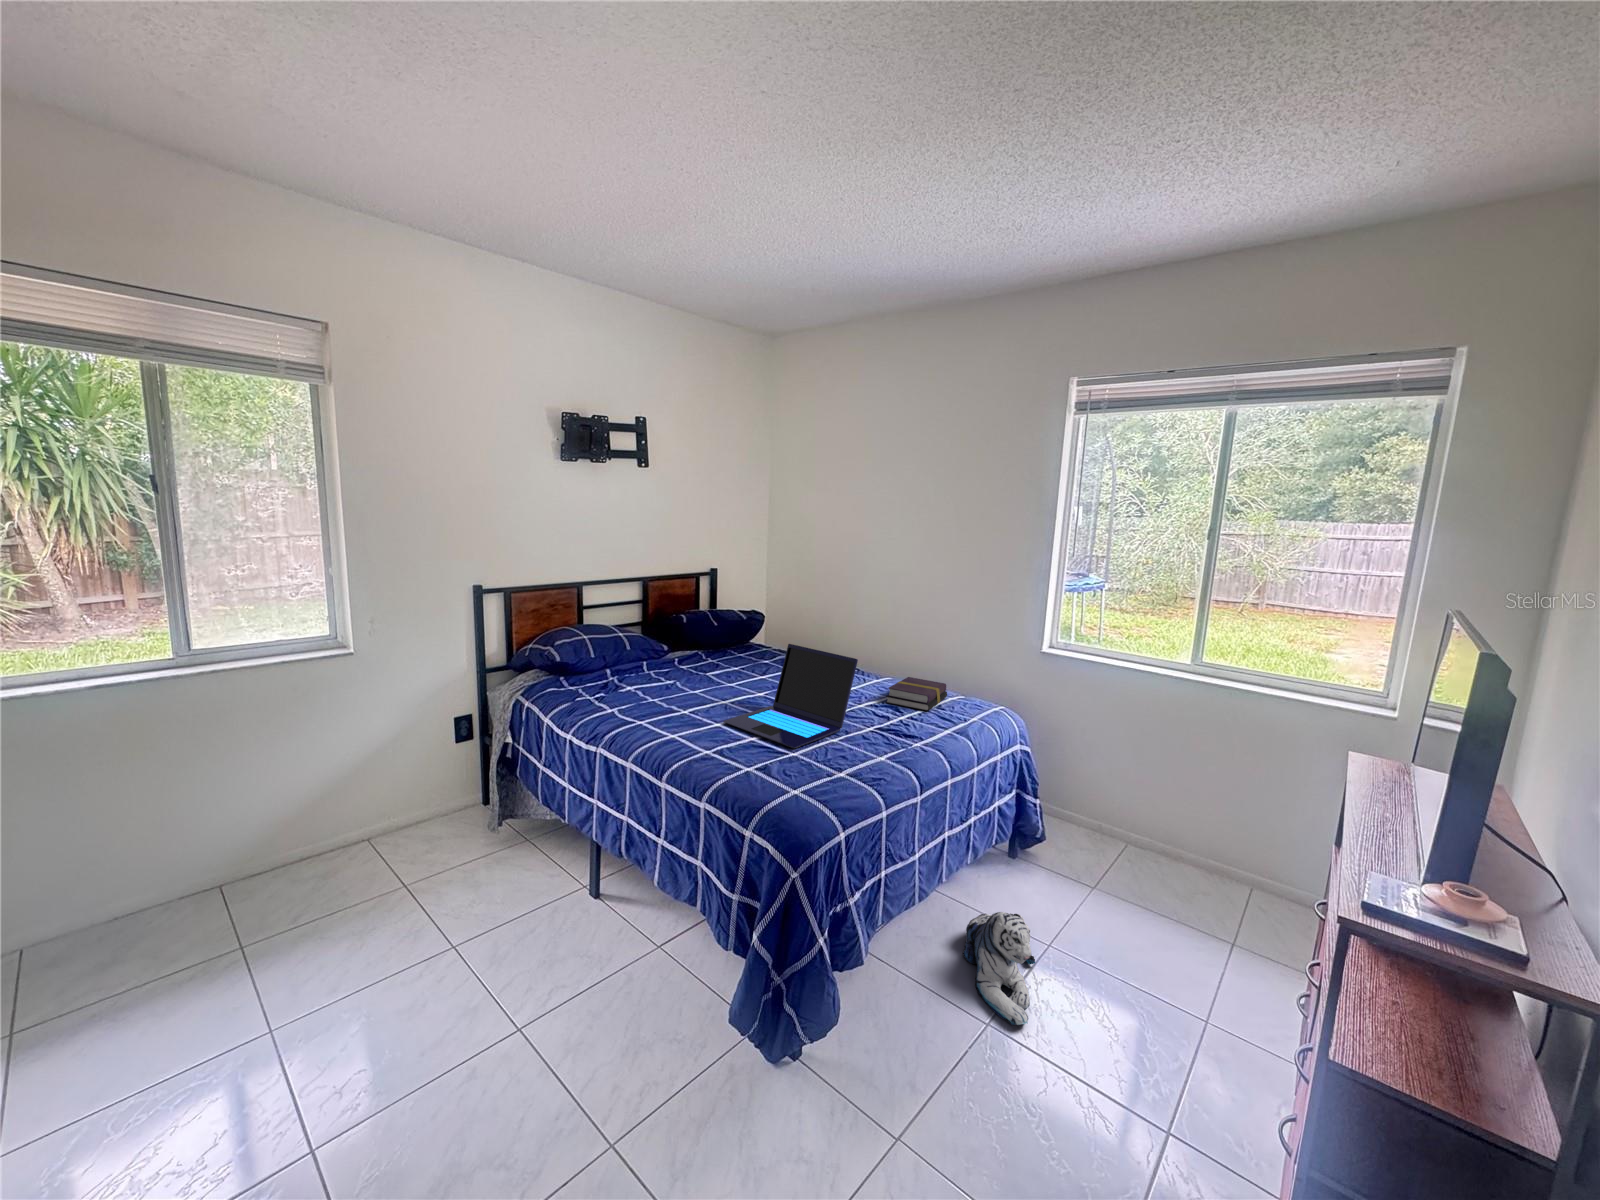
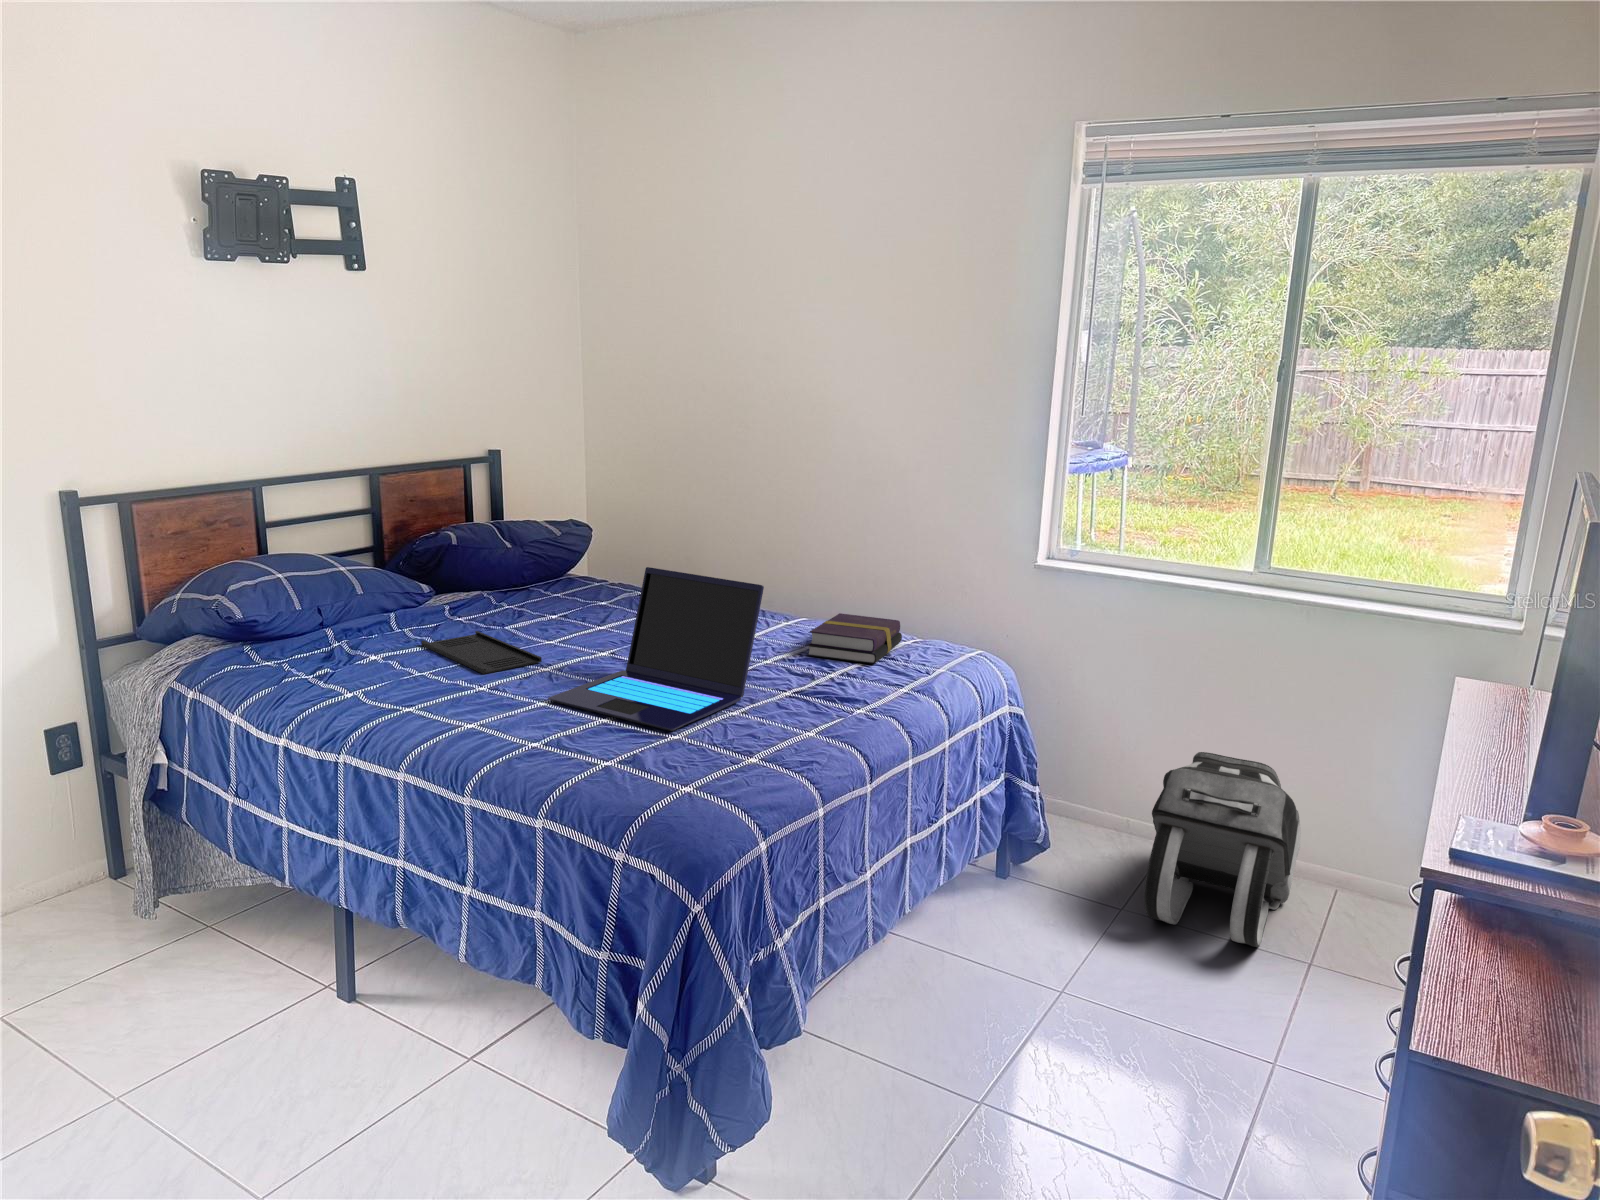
tray: none [659,676,725,703] -> present [422,631,542,674]
backpack: none [1109,786,1224,929] -> present [1144,752,1301,947]
plush toy: present [963,912,1035,1025] -> none [940,944,1044,1095]

